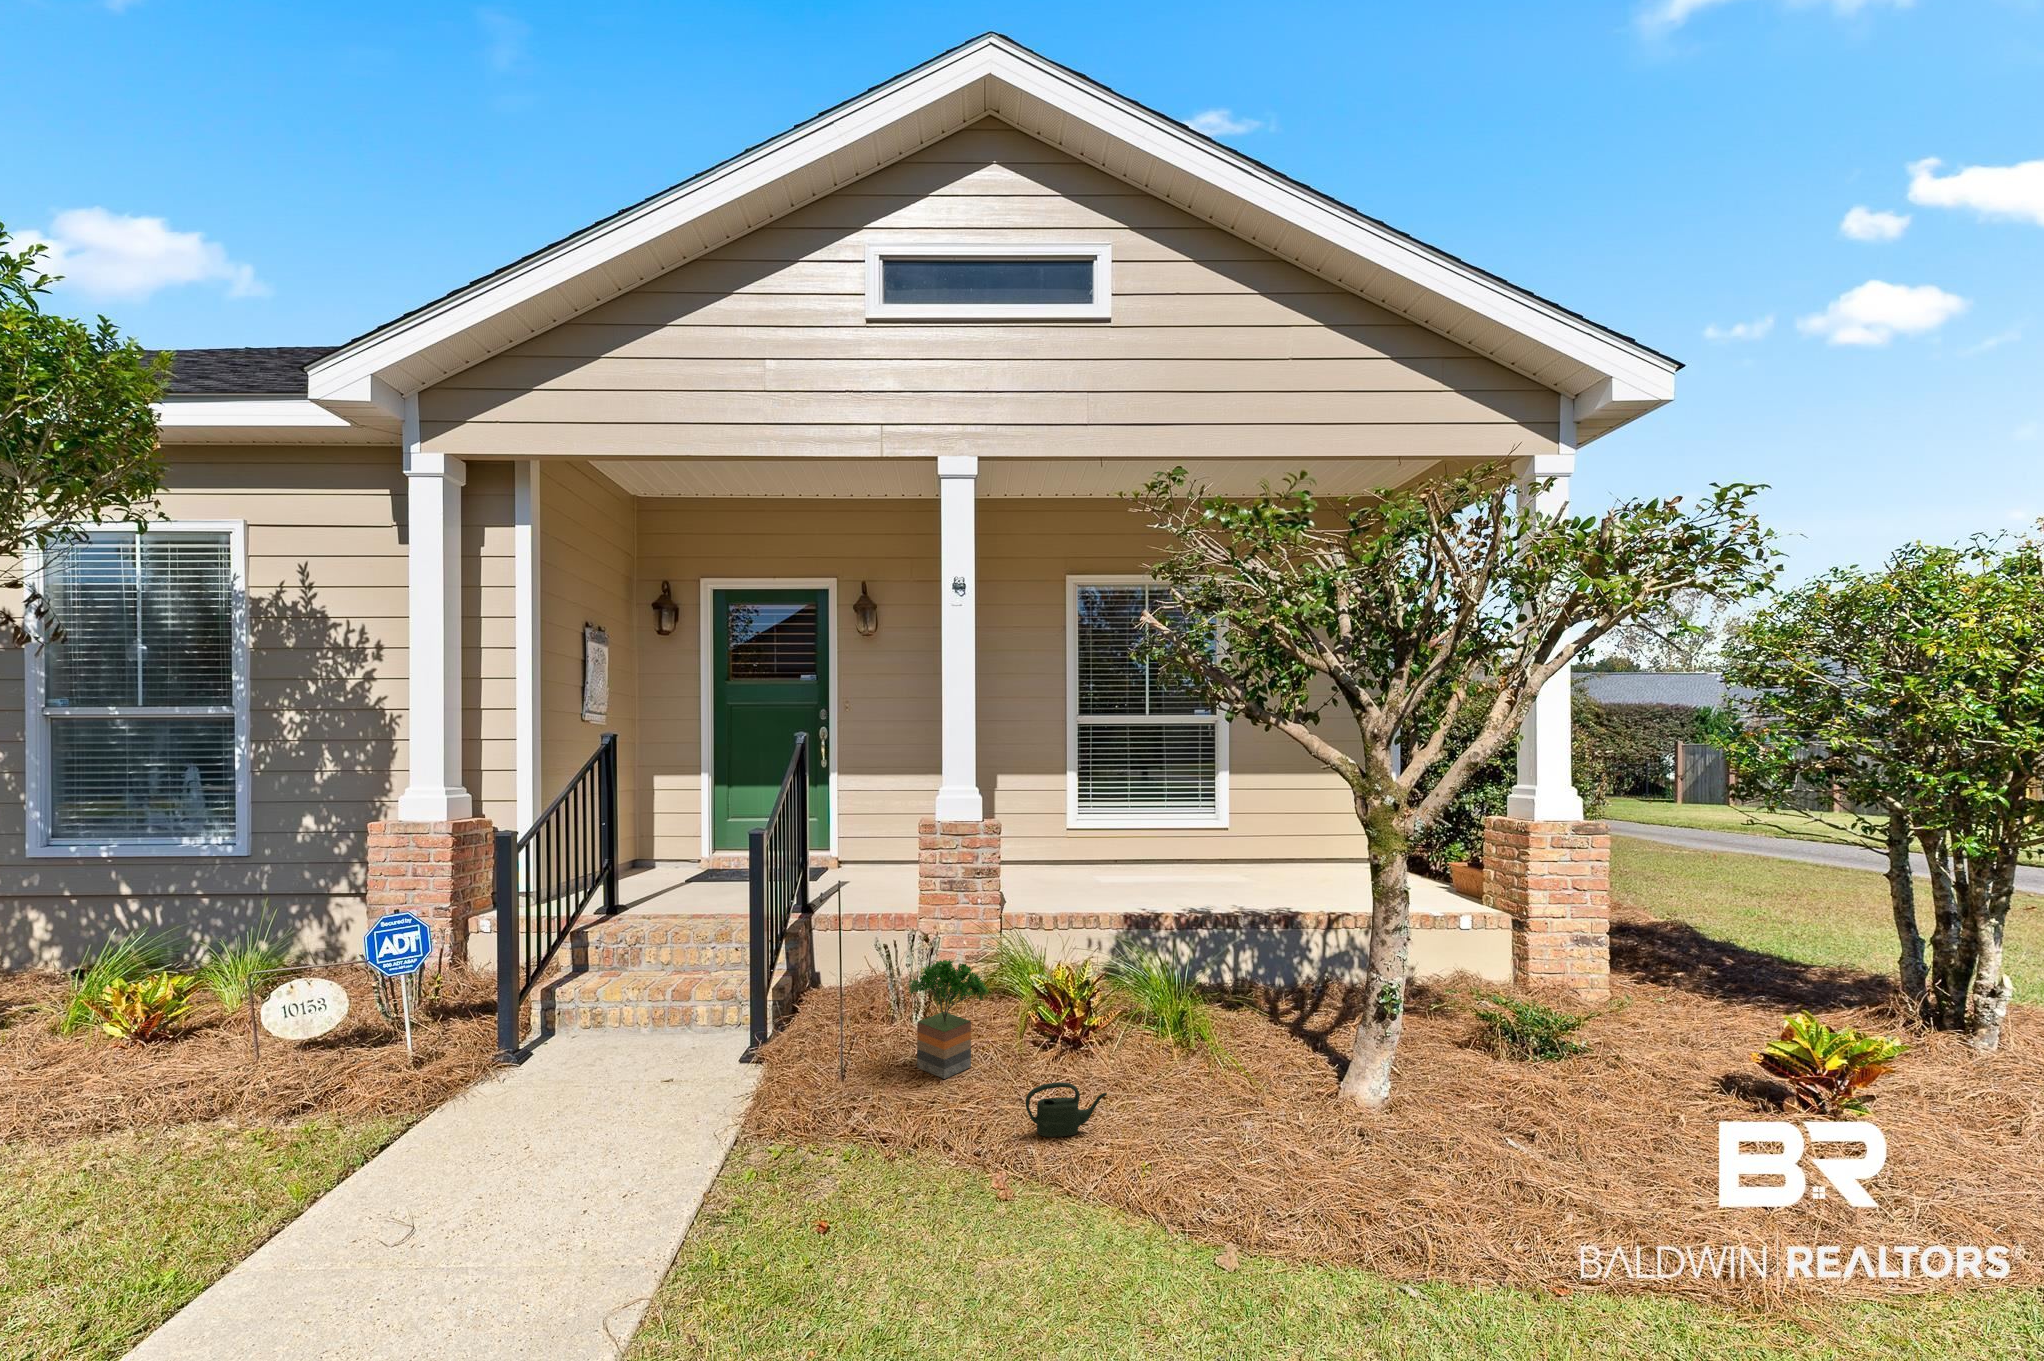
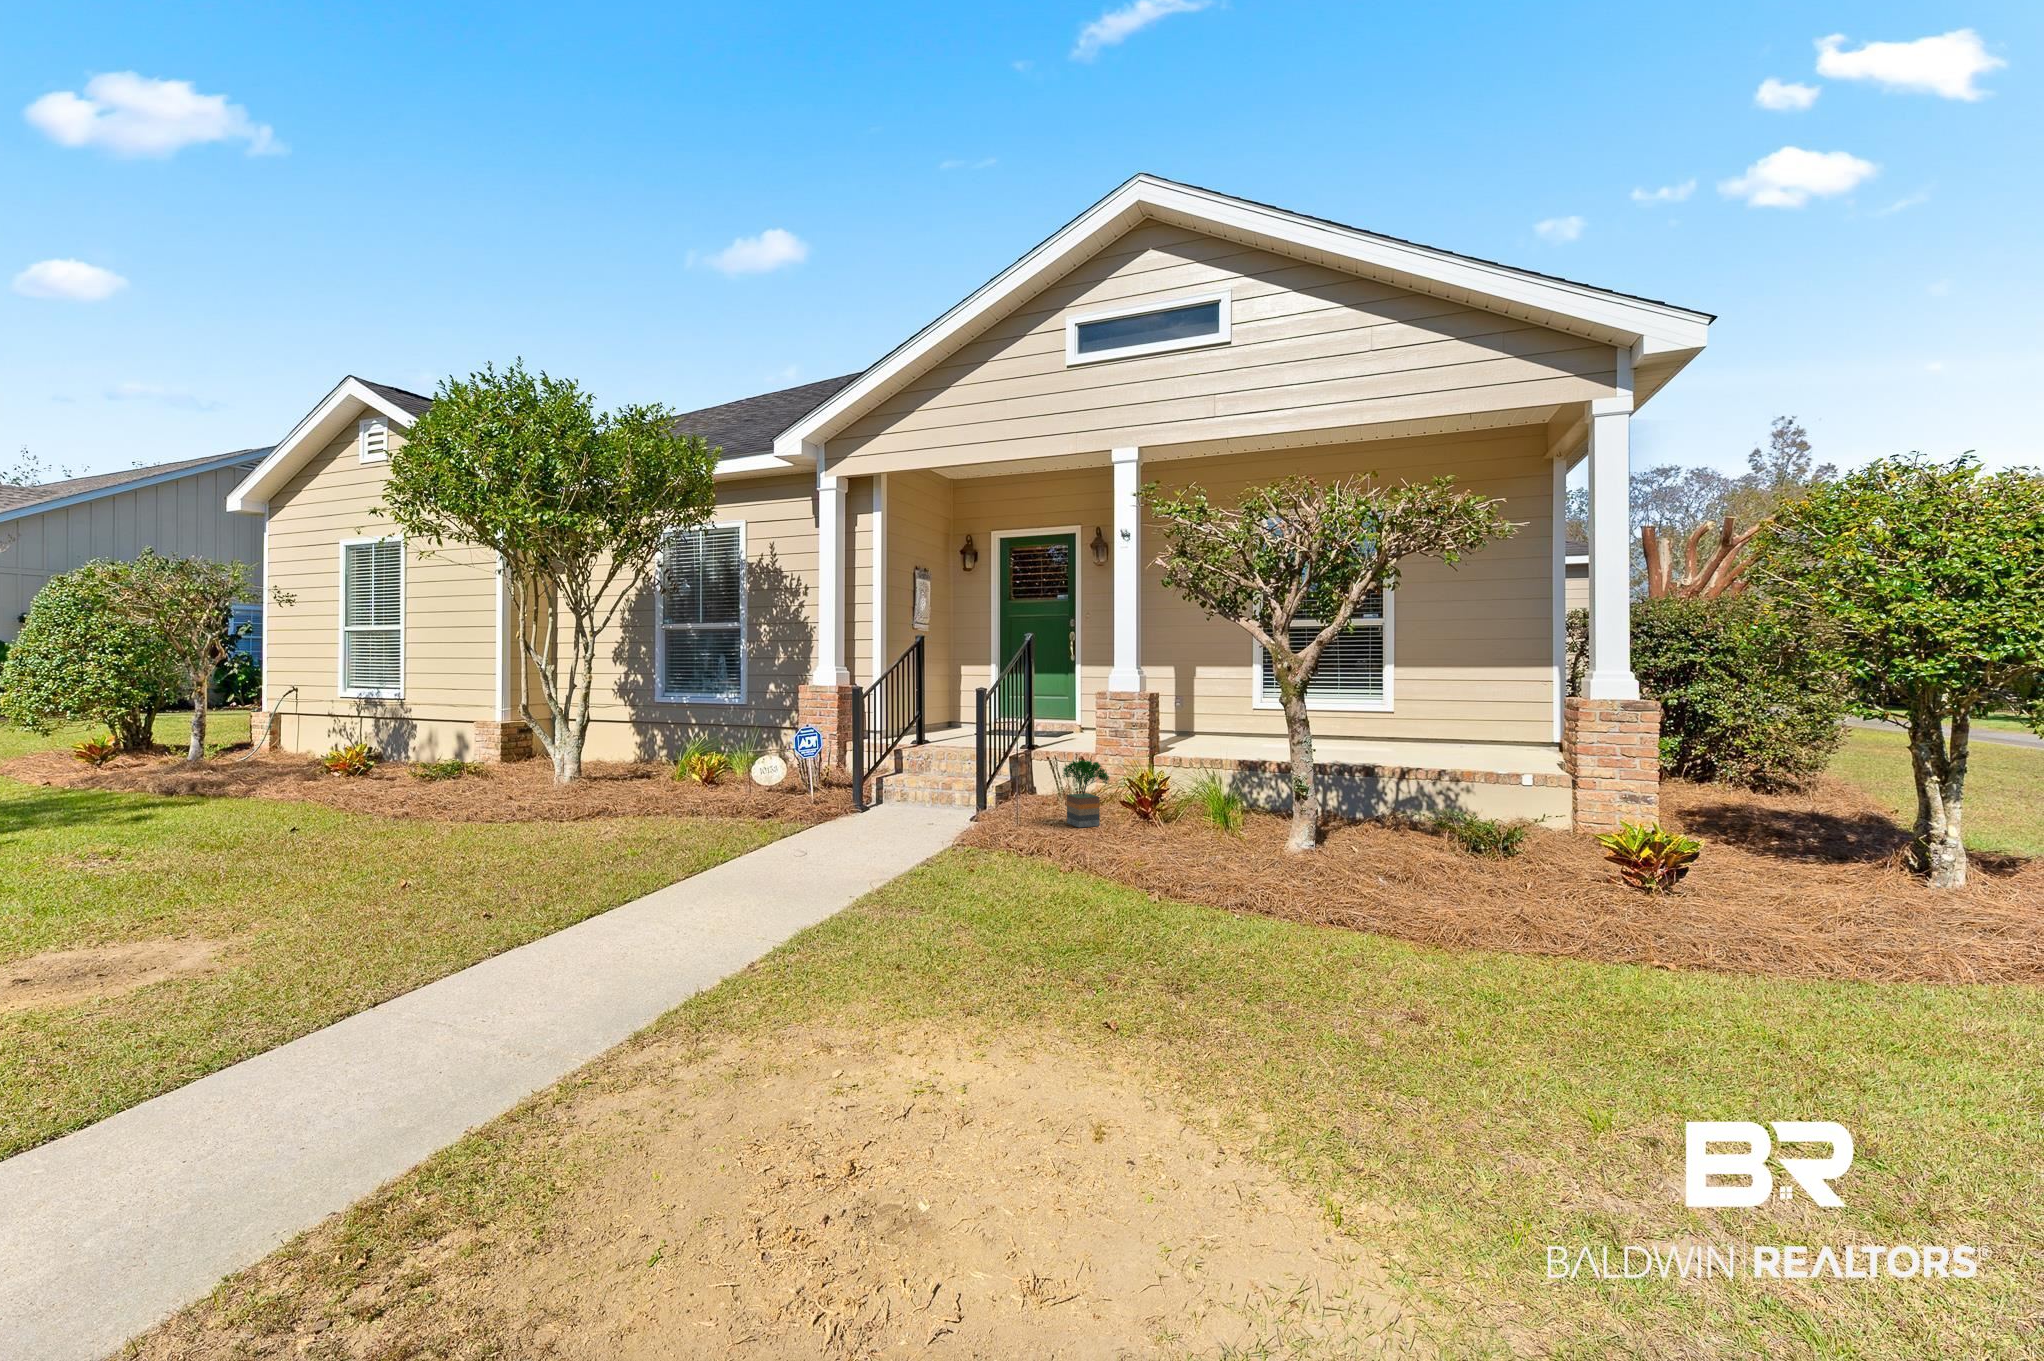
watering can: present [1026,1082,1107,1137] -> none [1108,821,1160,853]

